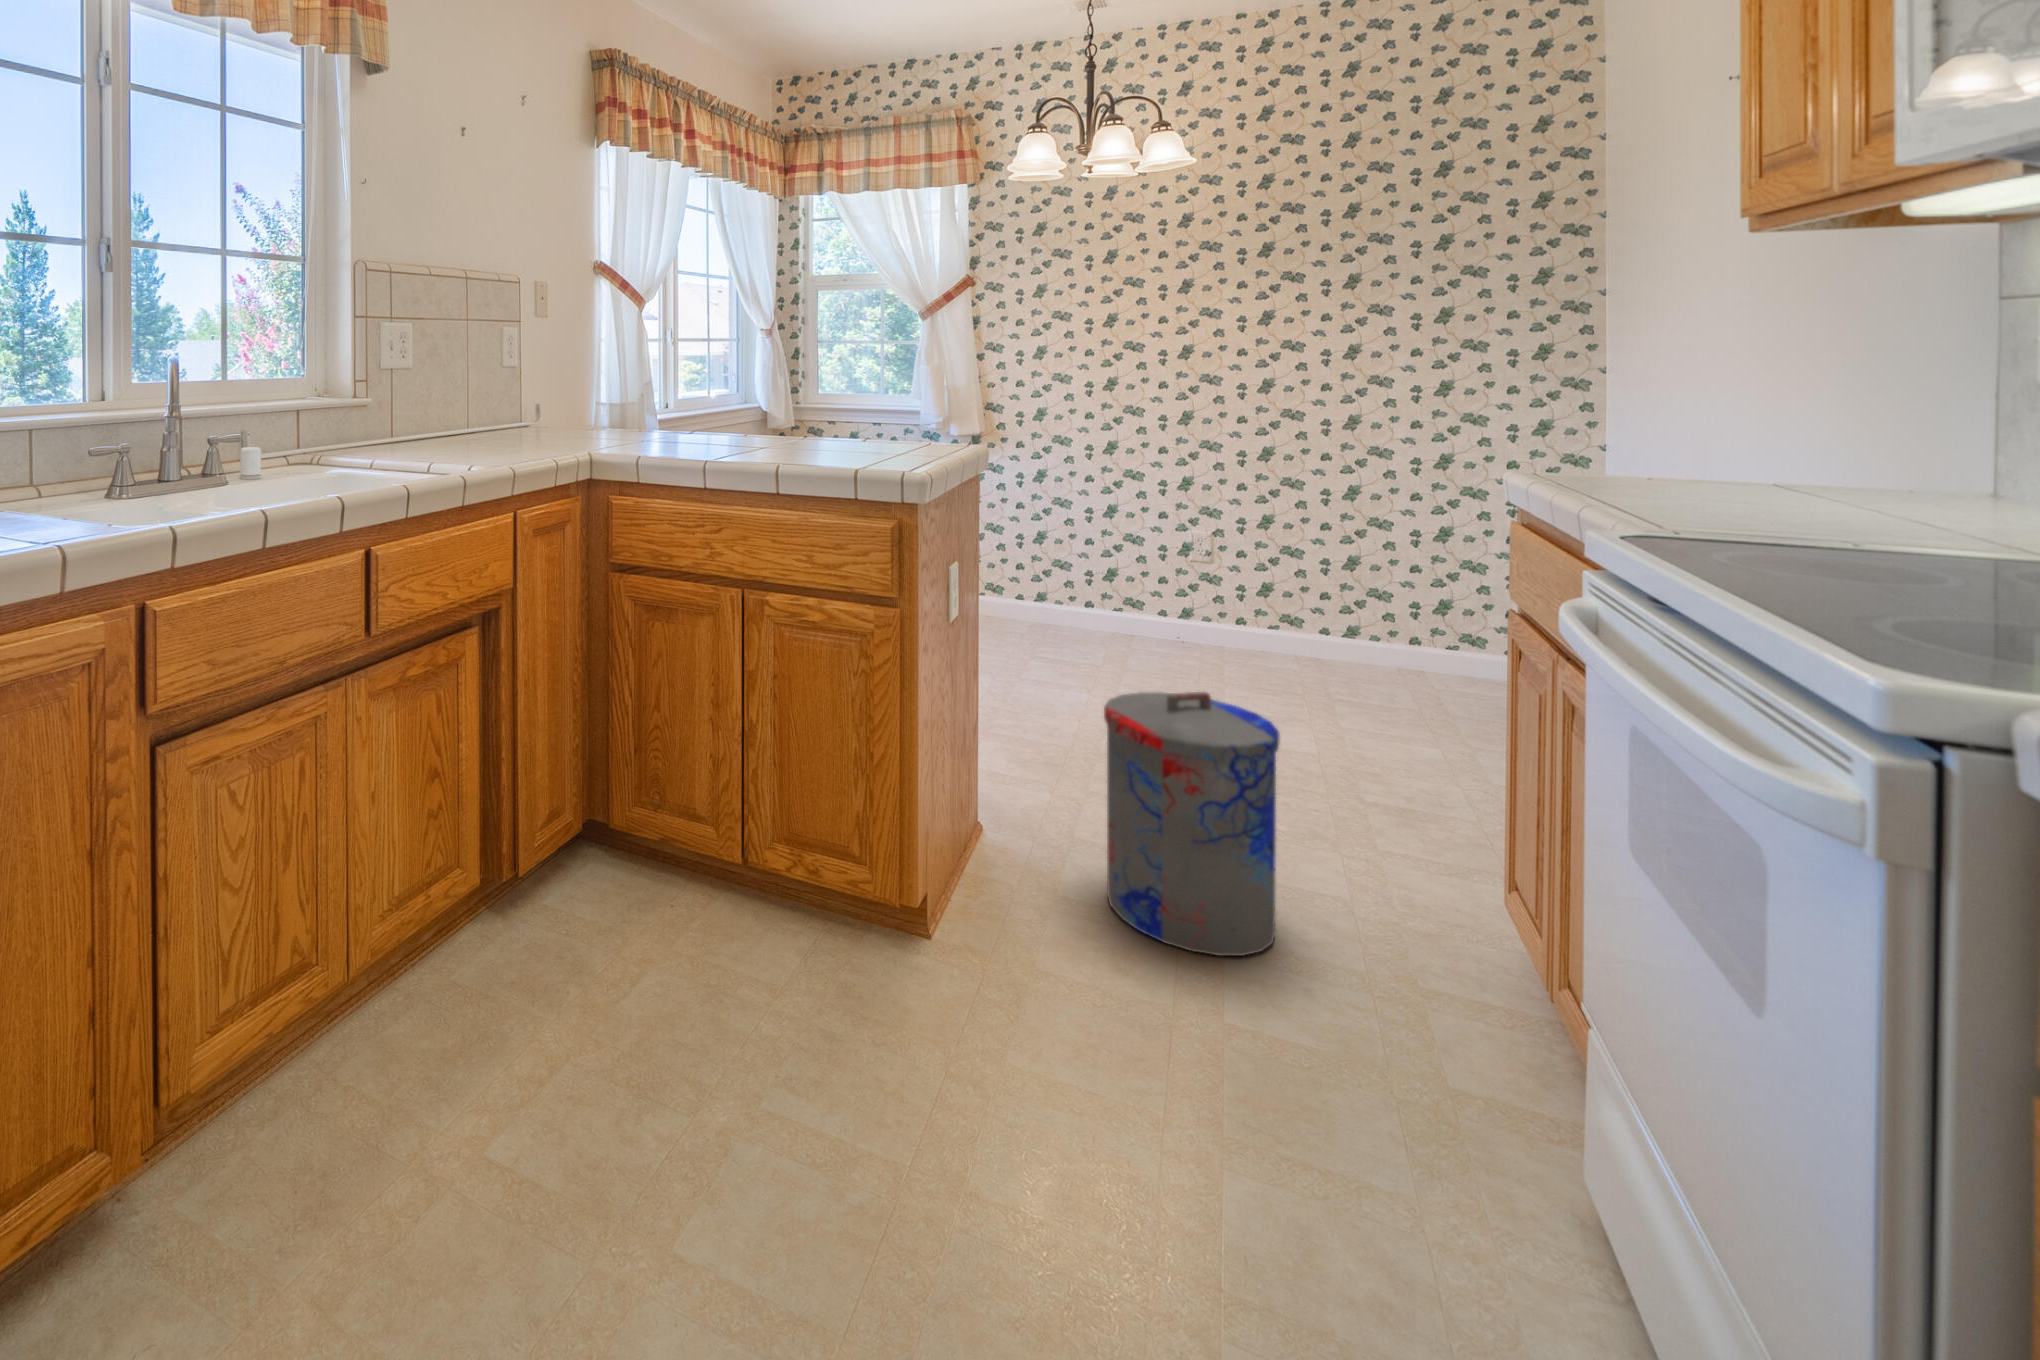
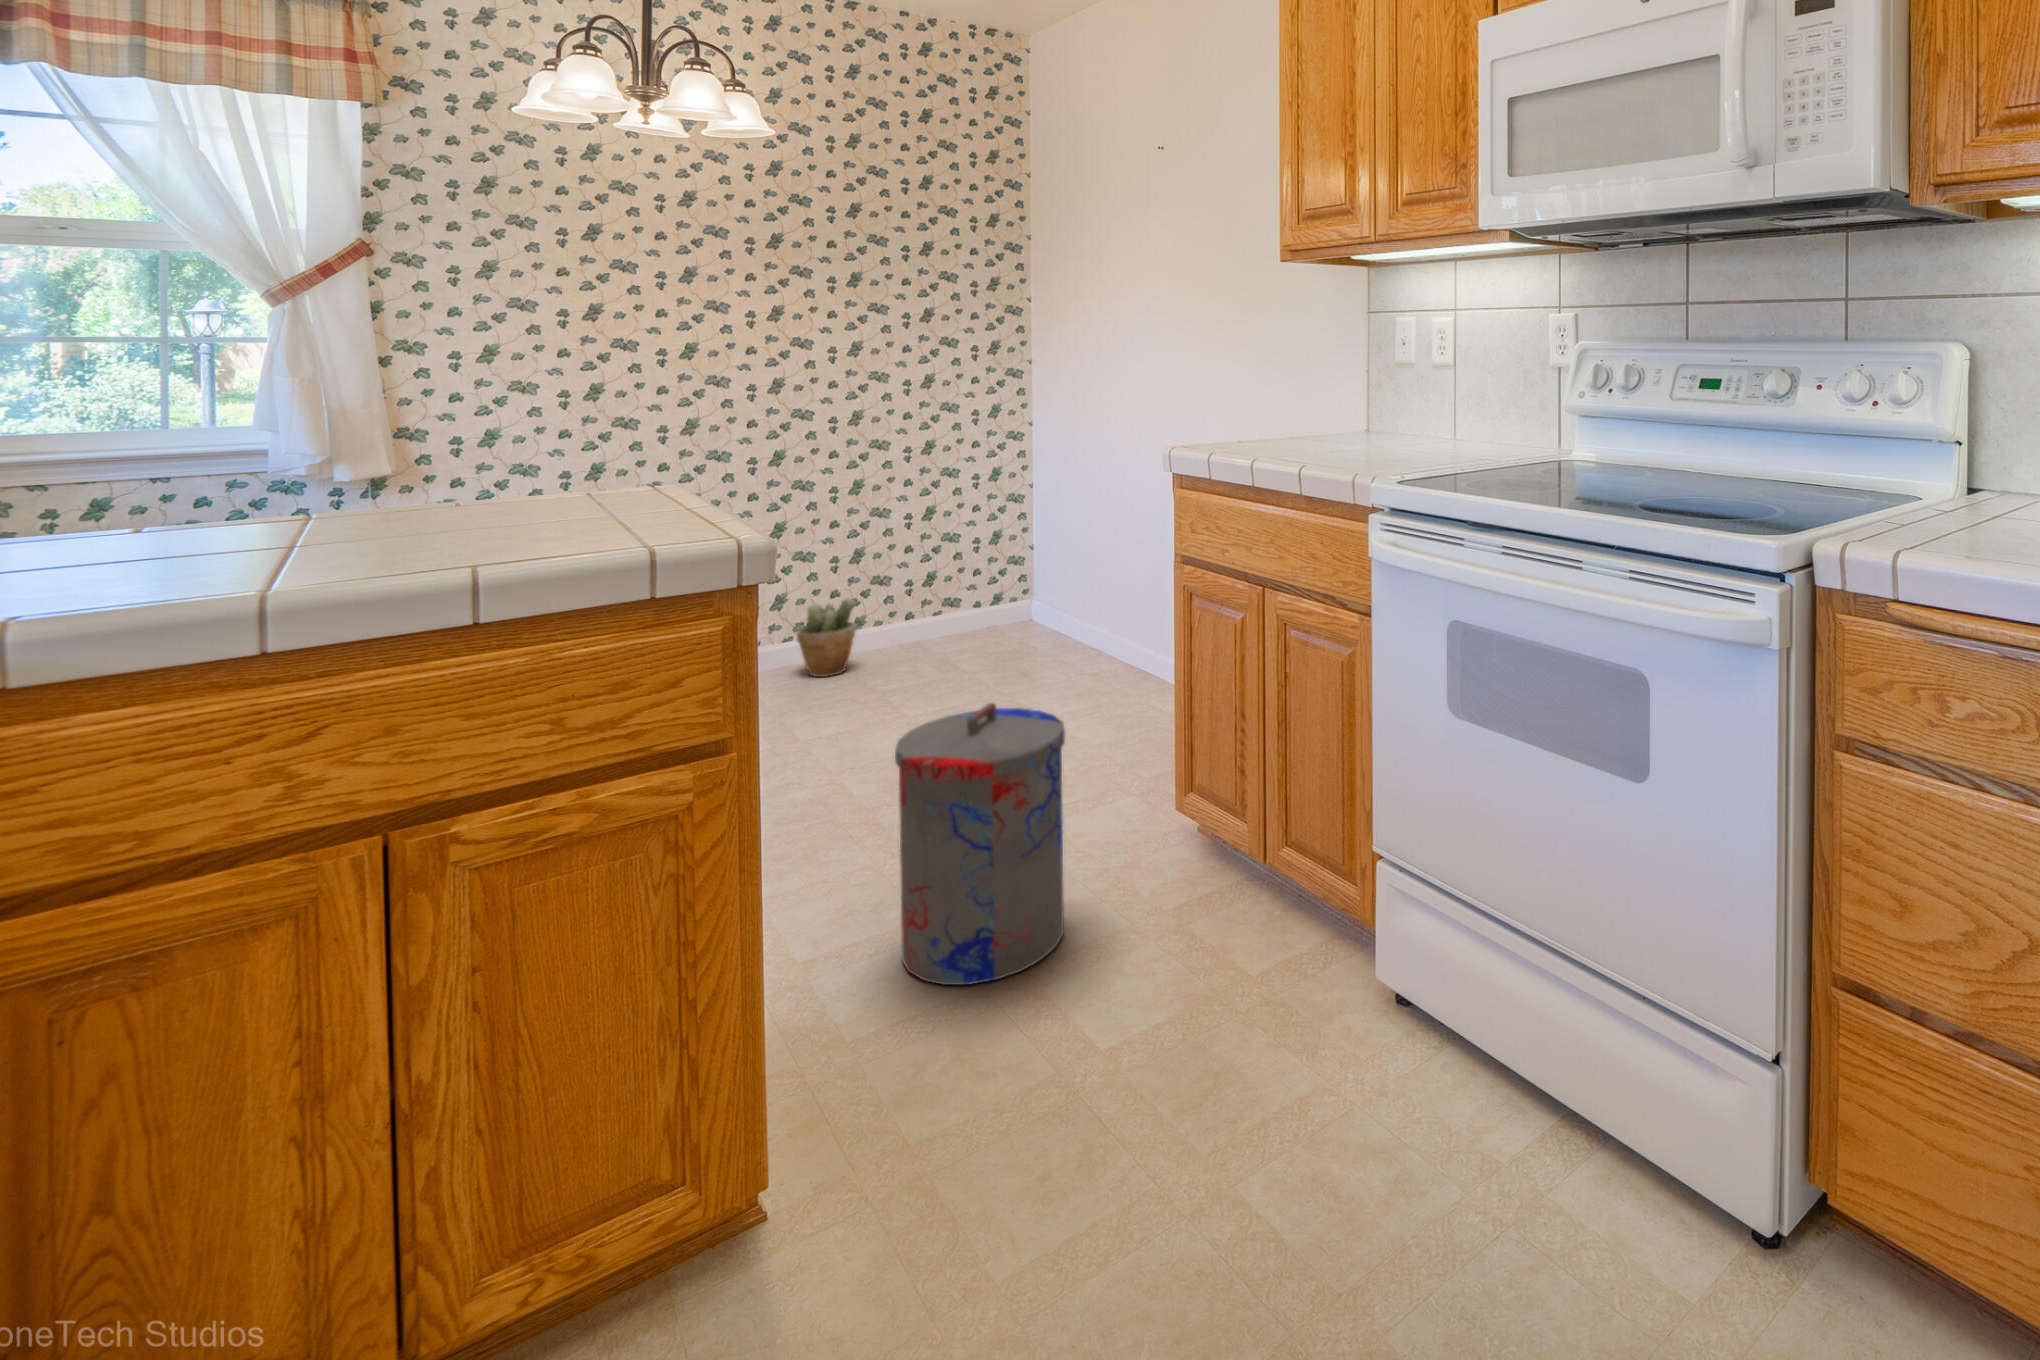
potted plant: none [1273,597,1337,671] -> present [797,599,856,677]

